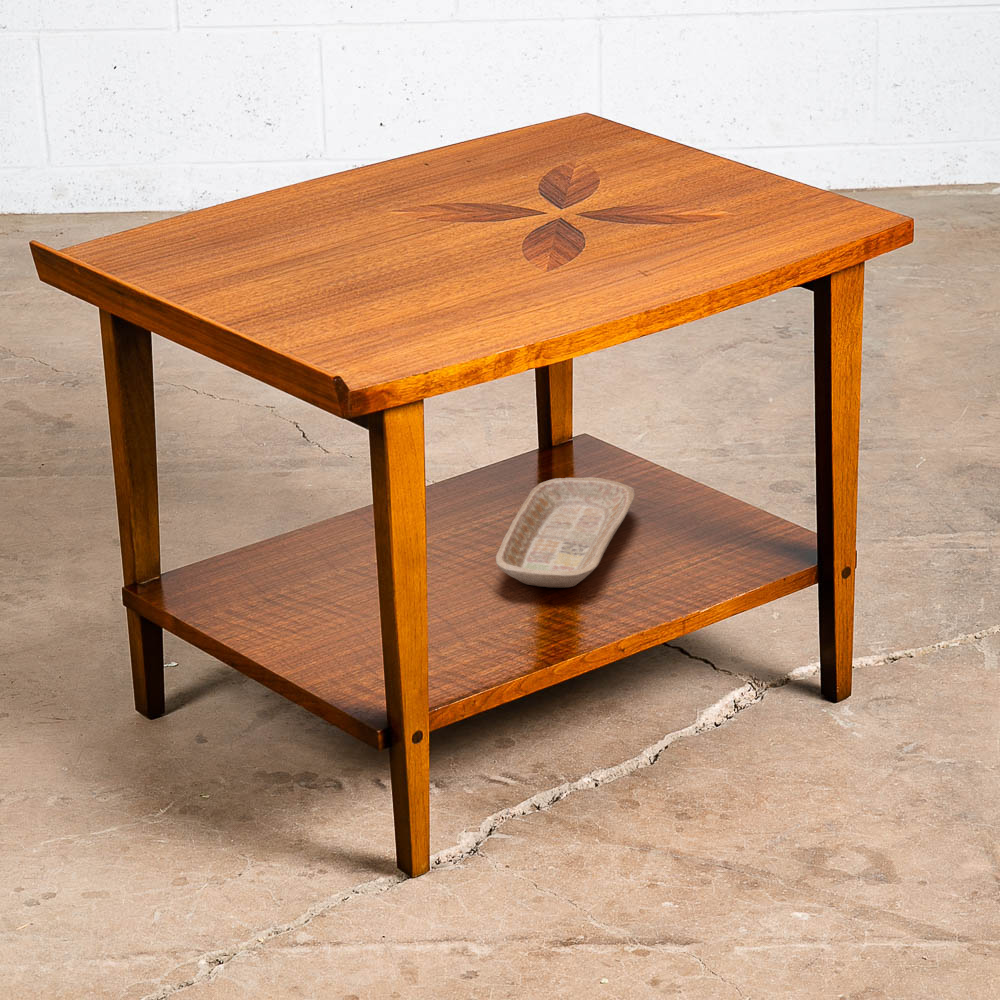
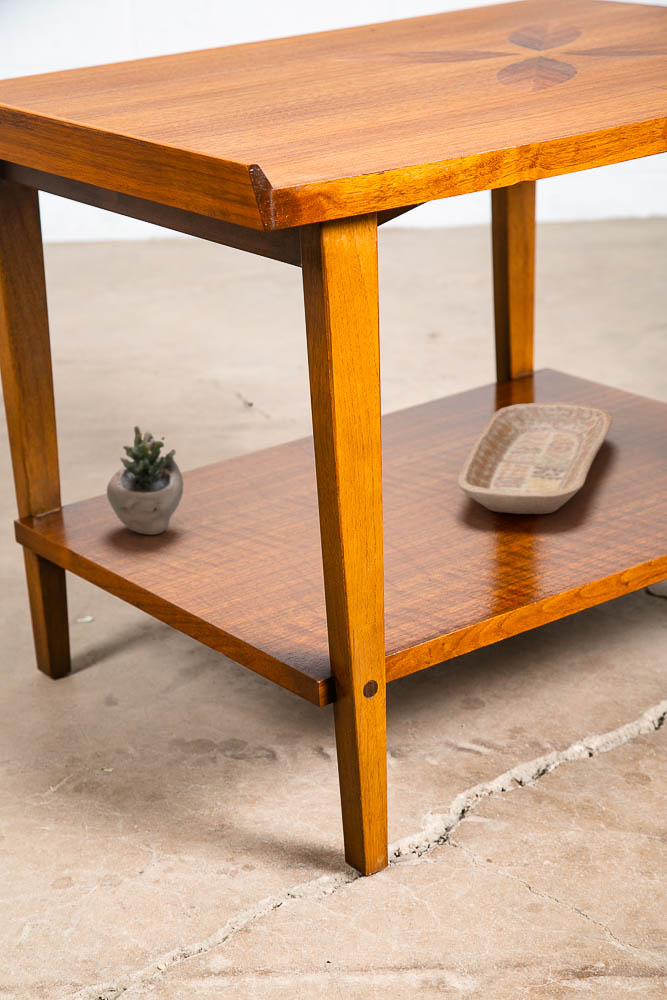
succulent plant: none [203,493,326,602] -> present [107,402,253,535]

